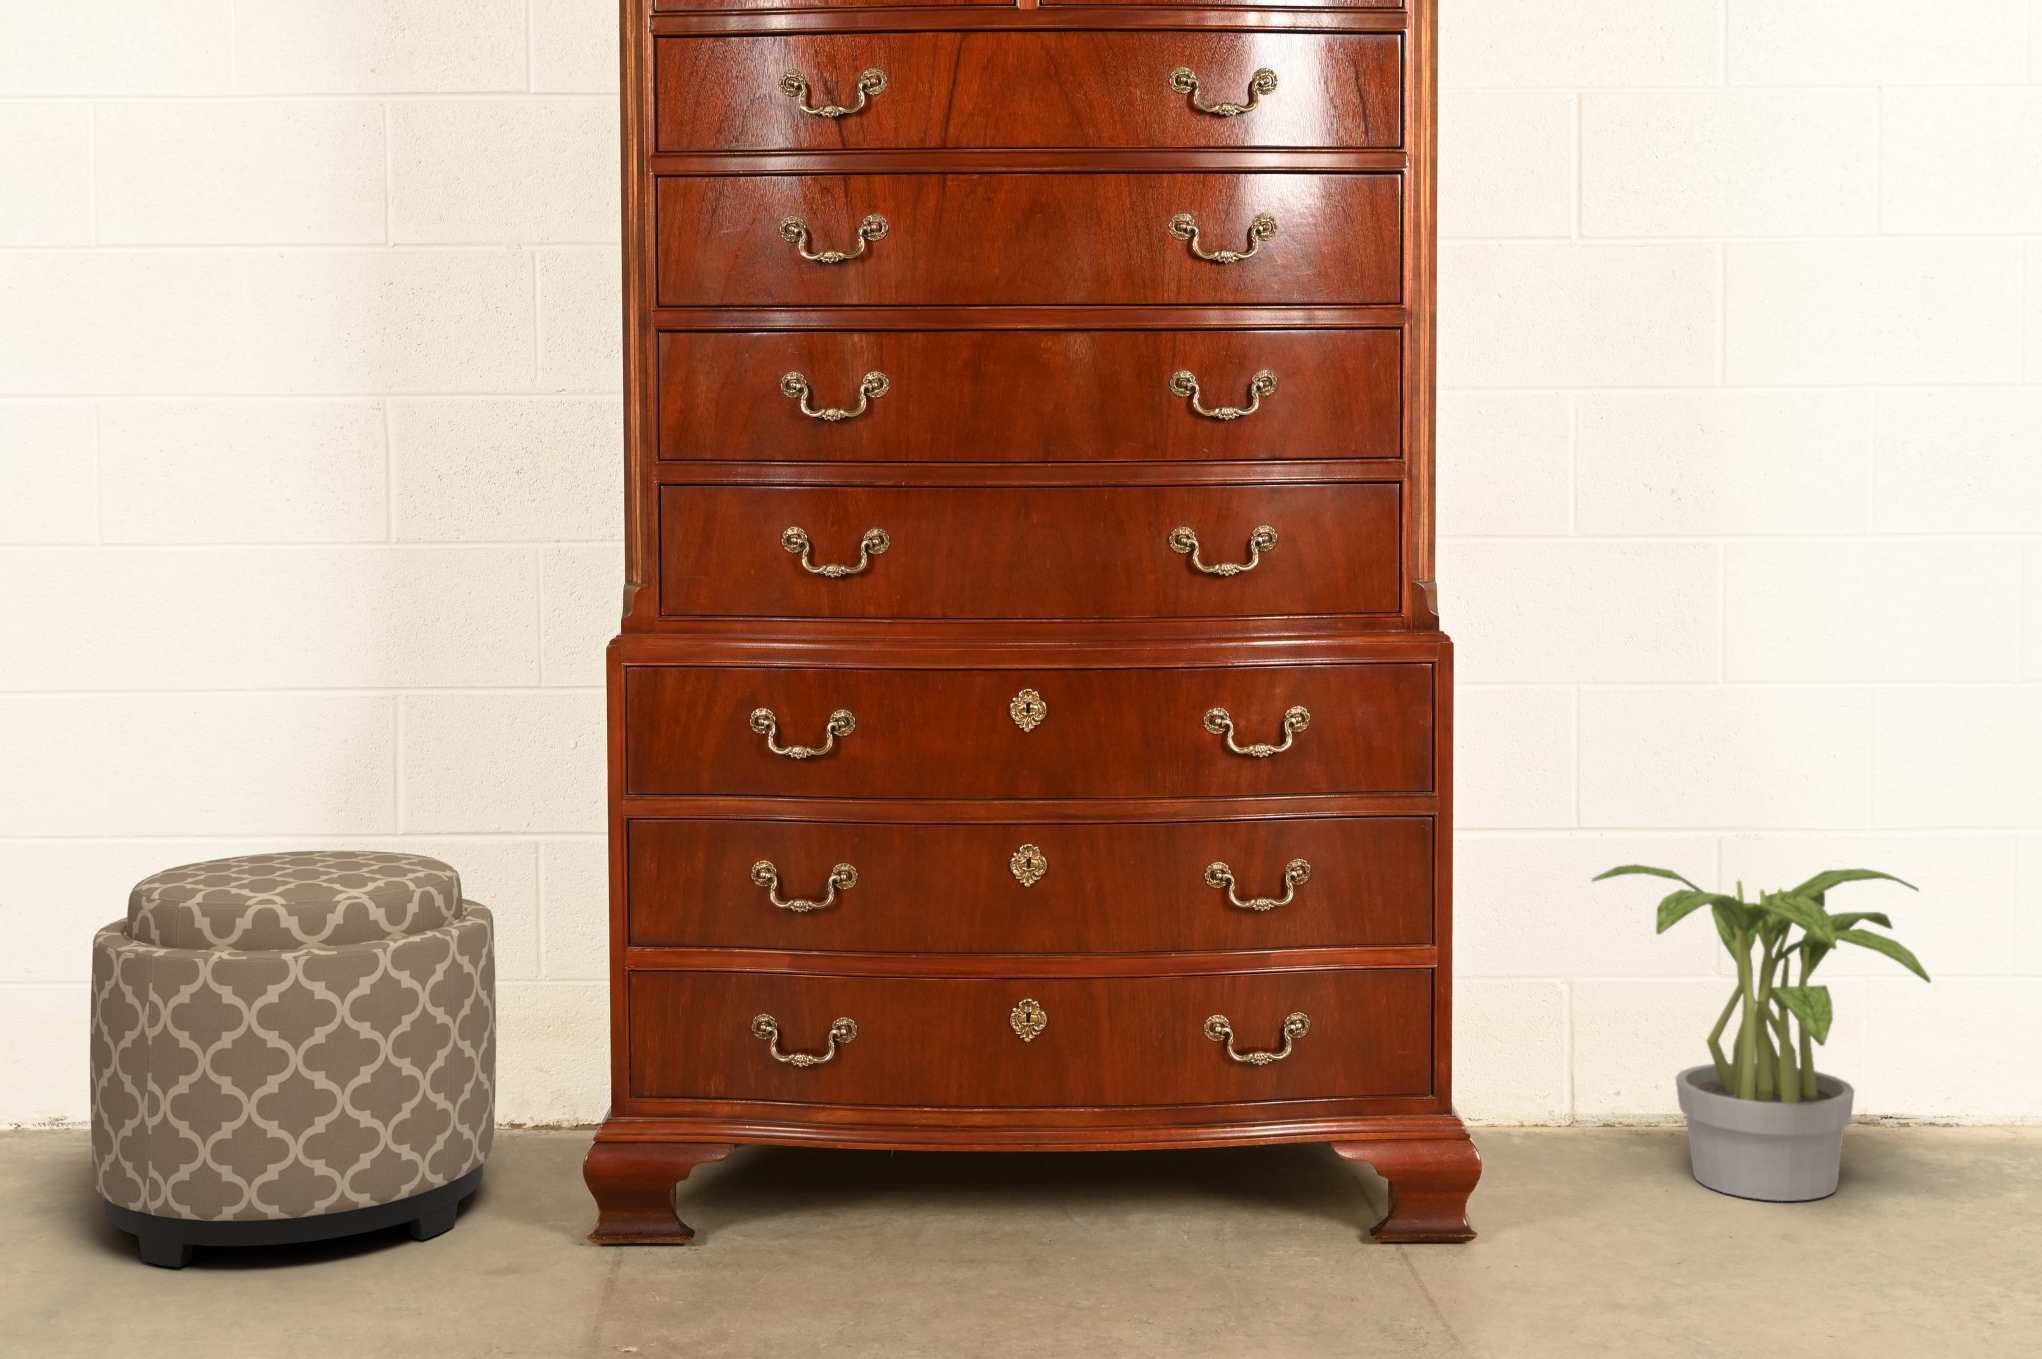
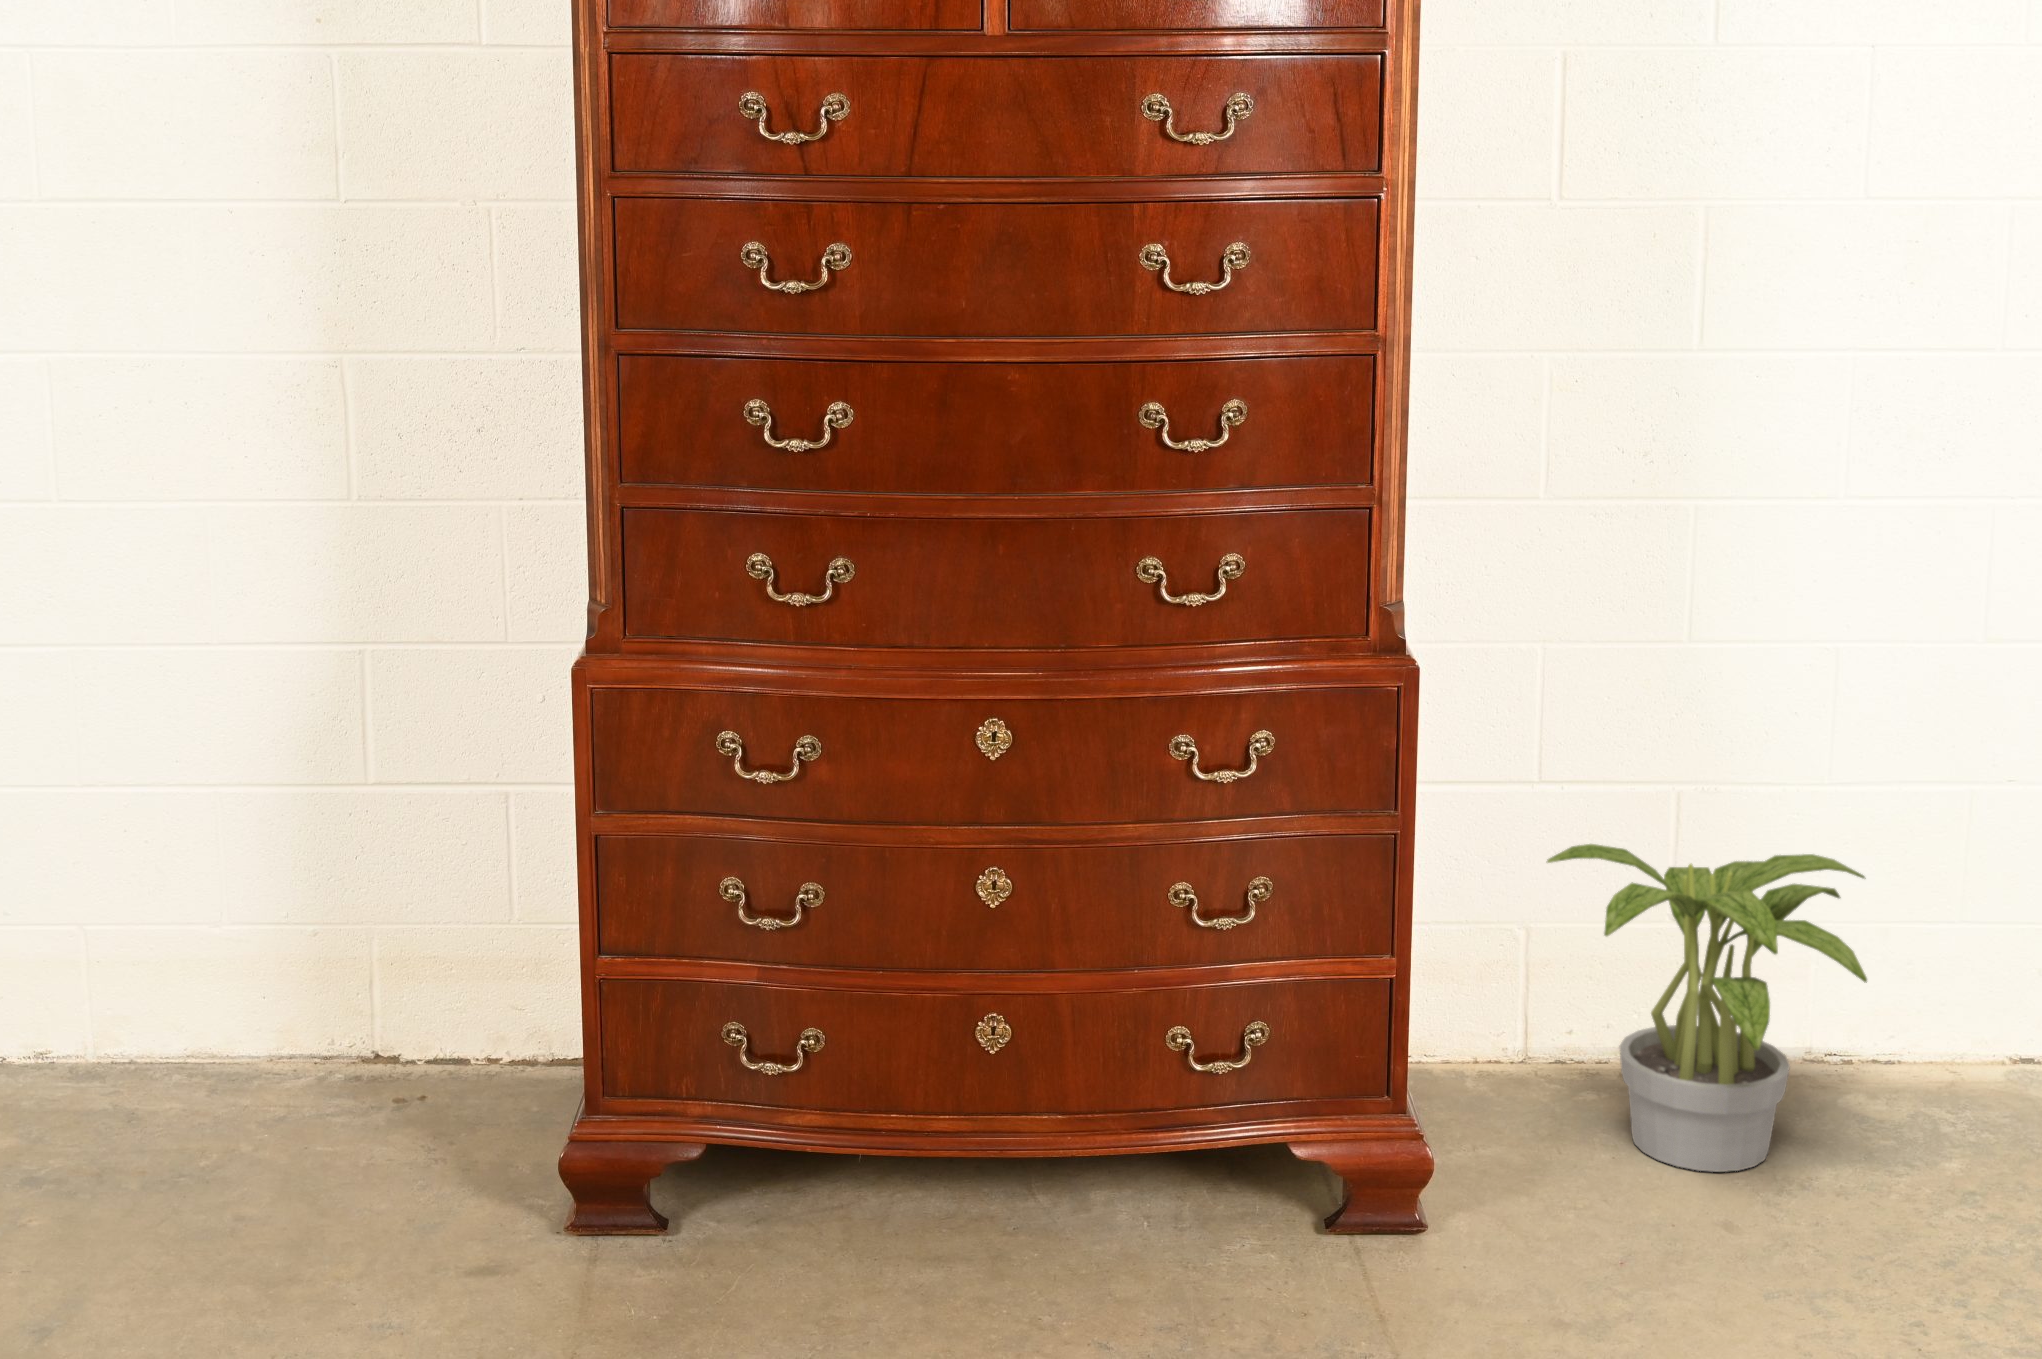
ottoman: present [90,851,496,1267] -> none [80,826,477,1256]

